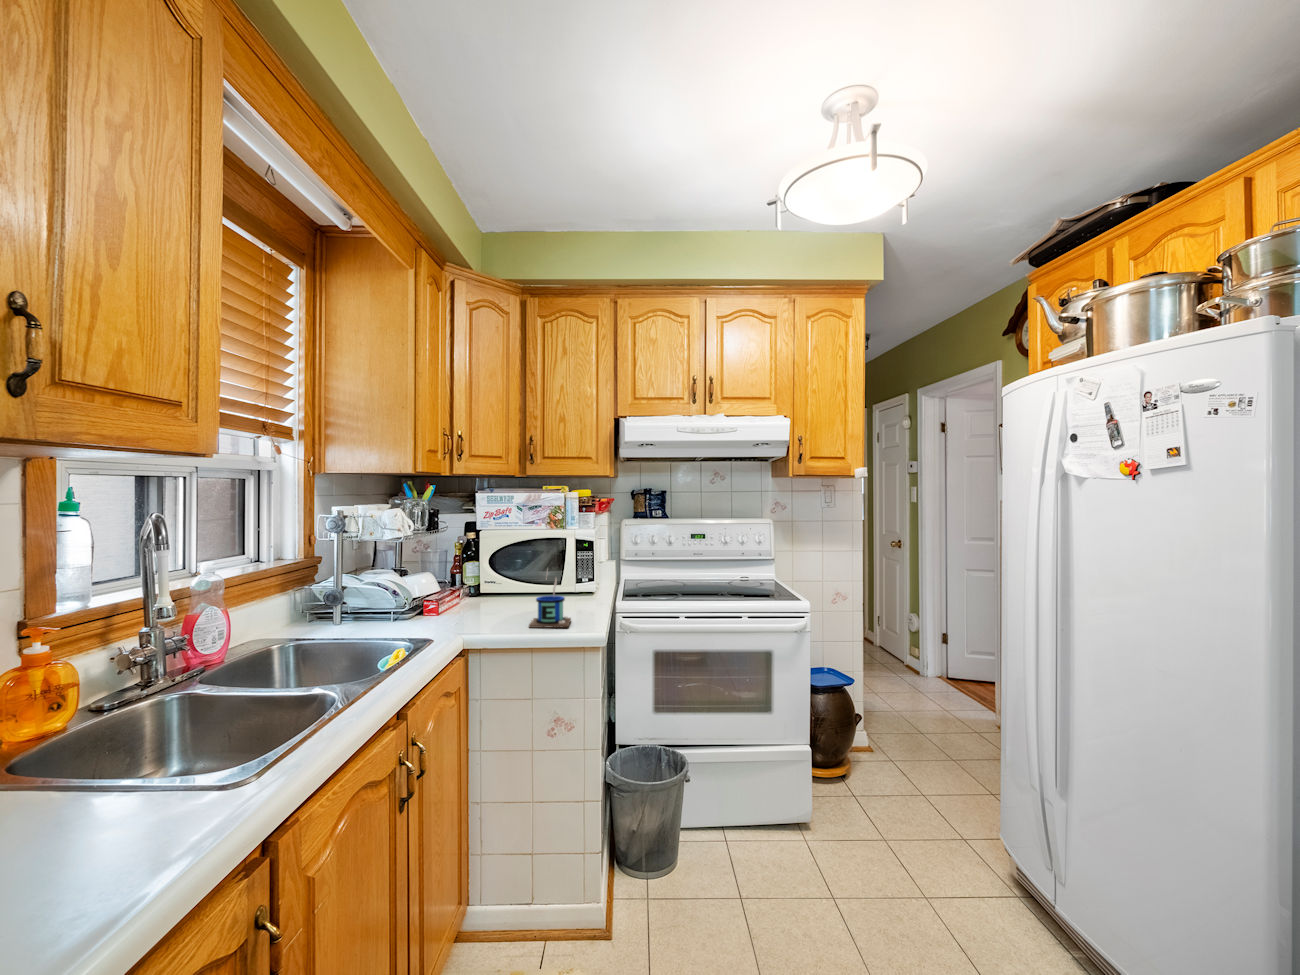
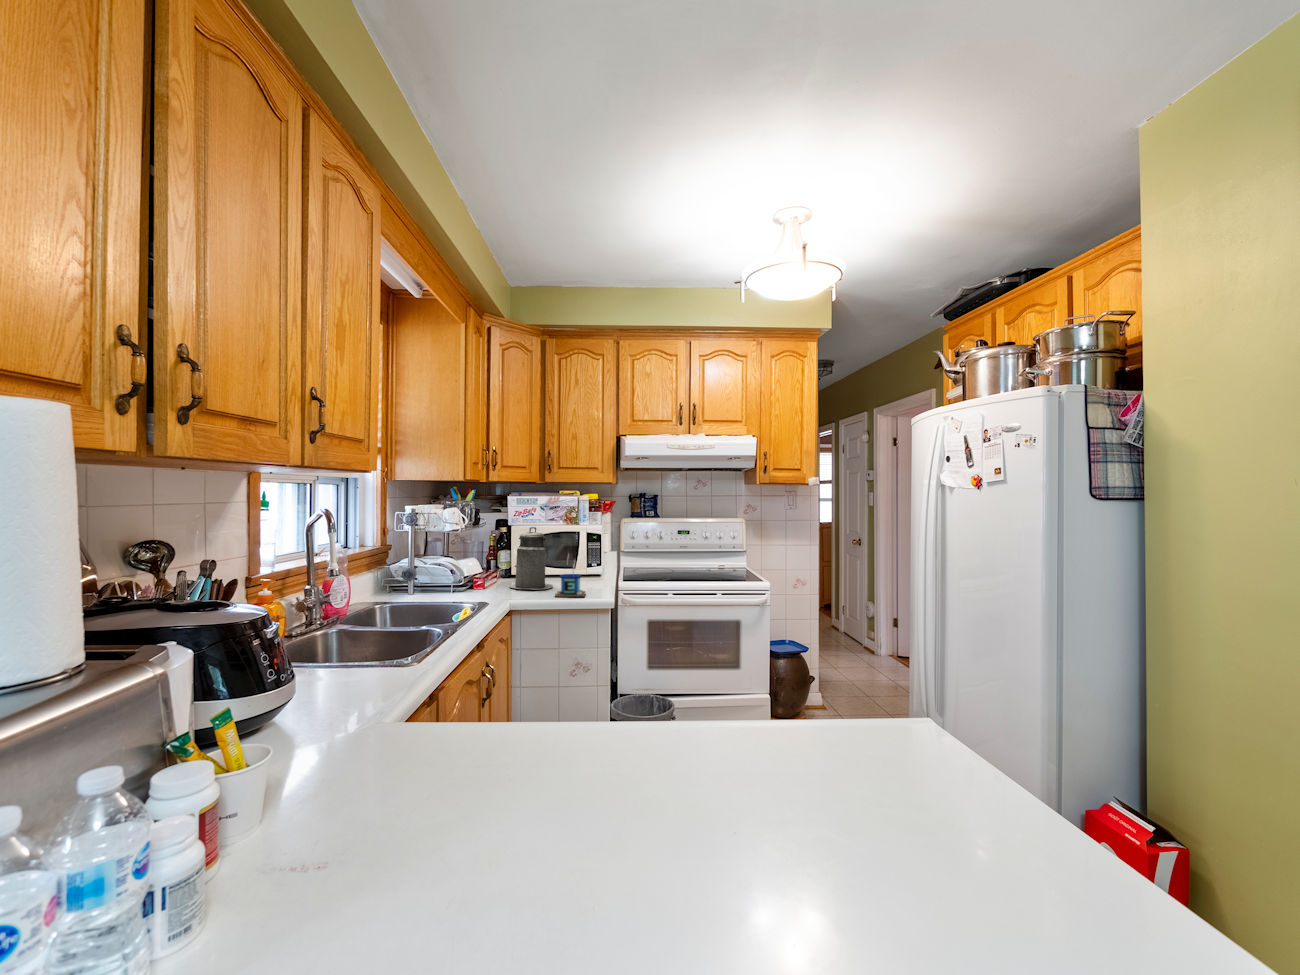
canister: none [473,533,530,616] -> present [510,527,553,590]

